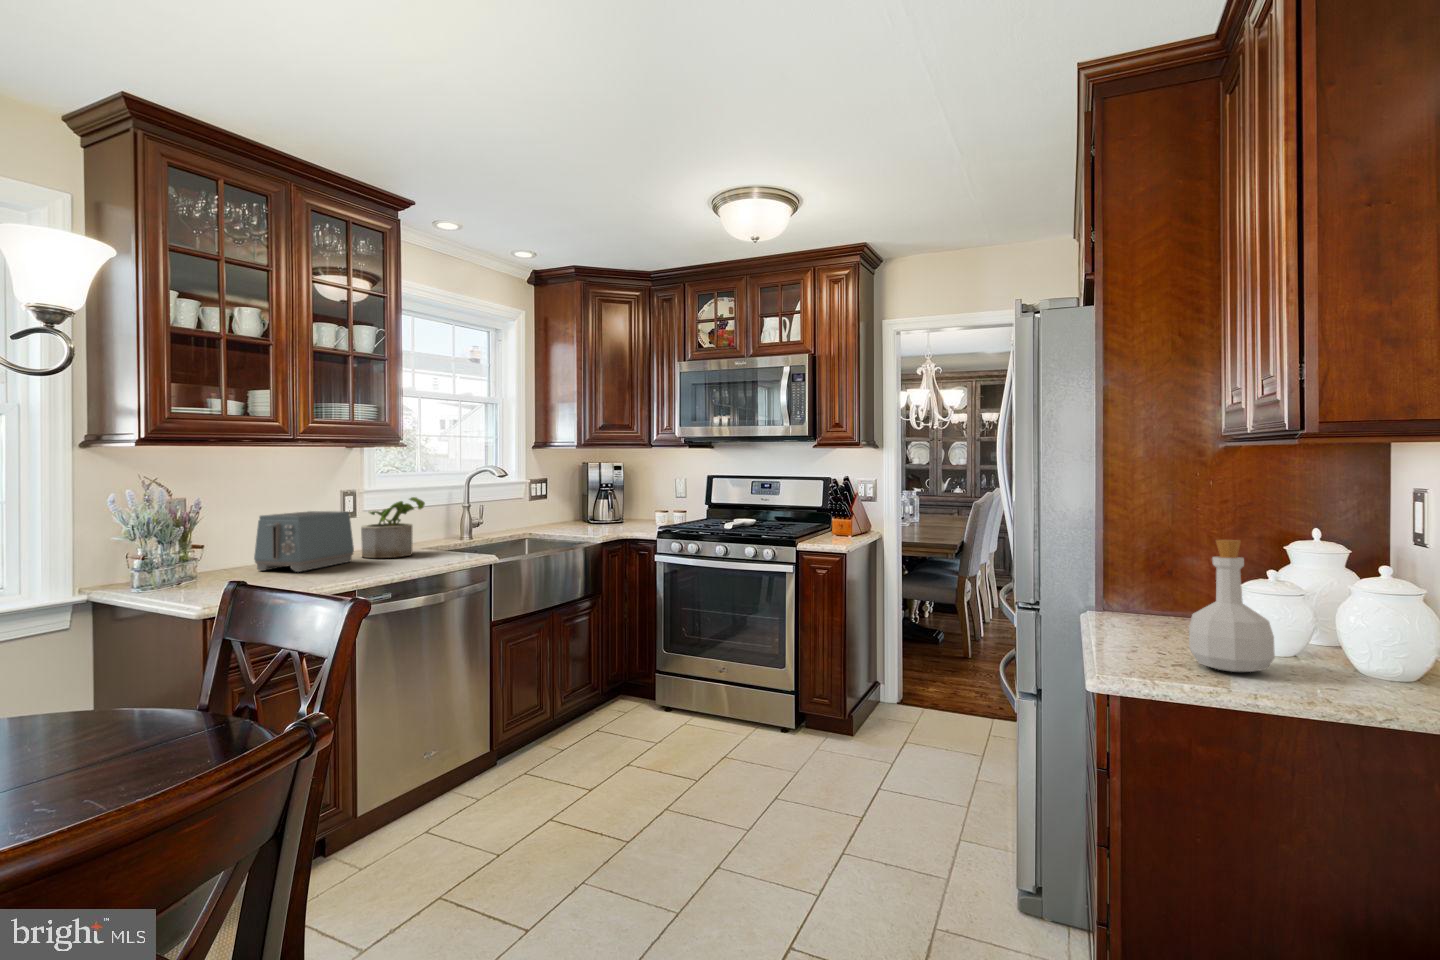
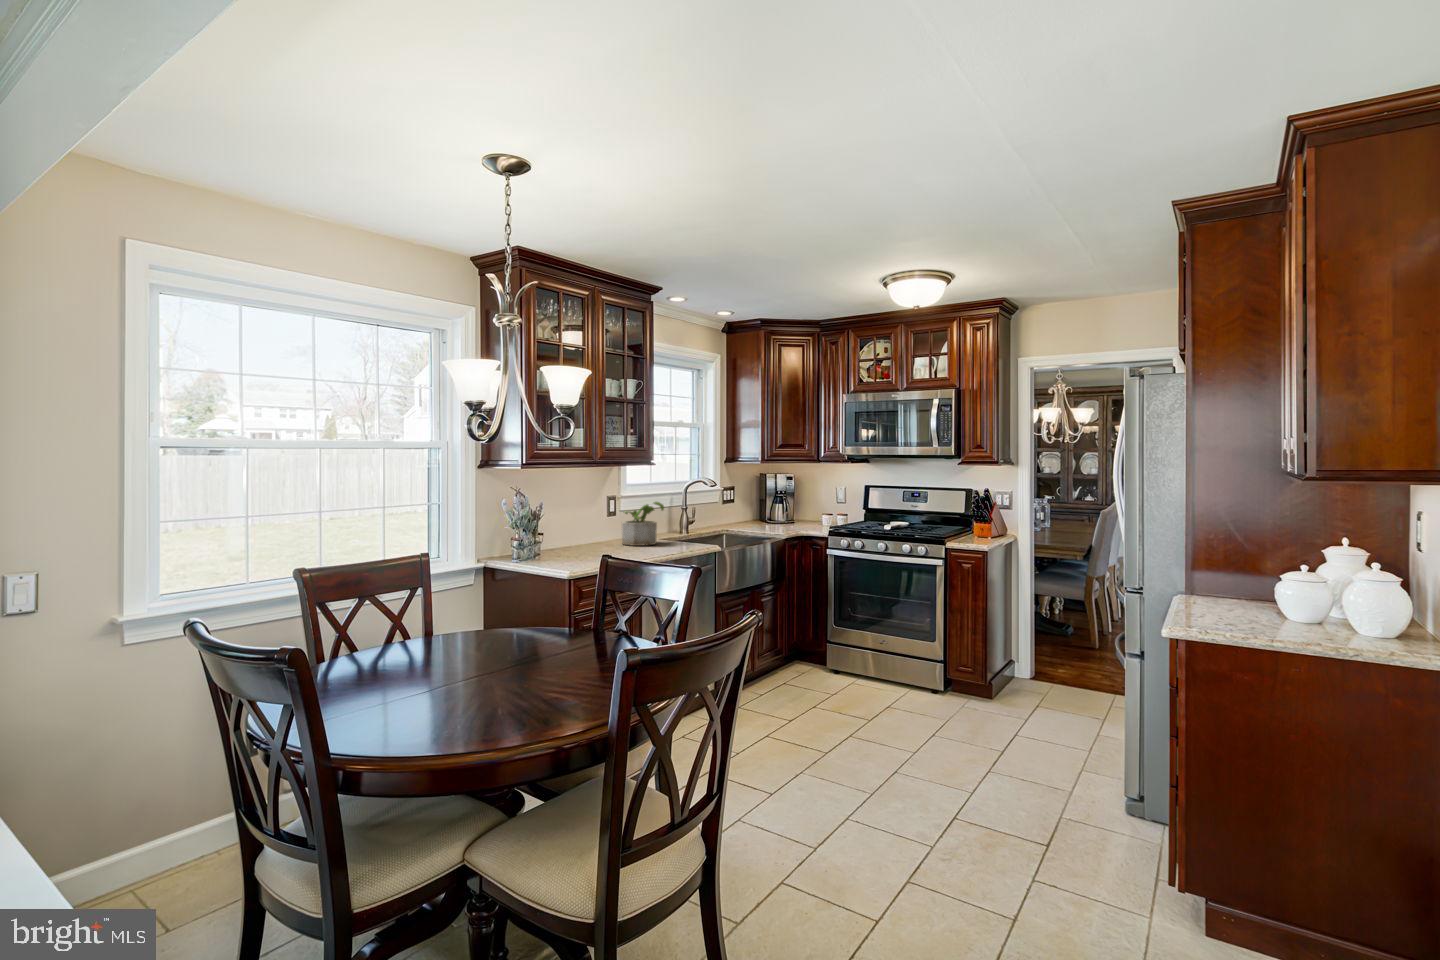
toaster: present [254,511,354,572] -> none [565,511,622,553]
bottle: present [1189,540,1275,672] -> none [1236,542,1291,627]

